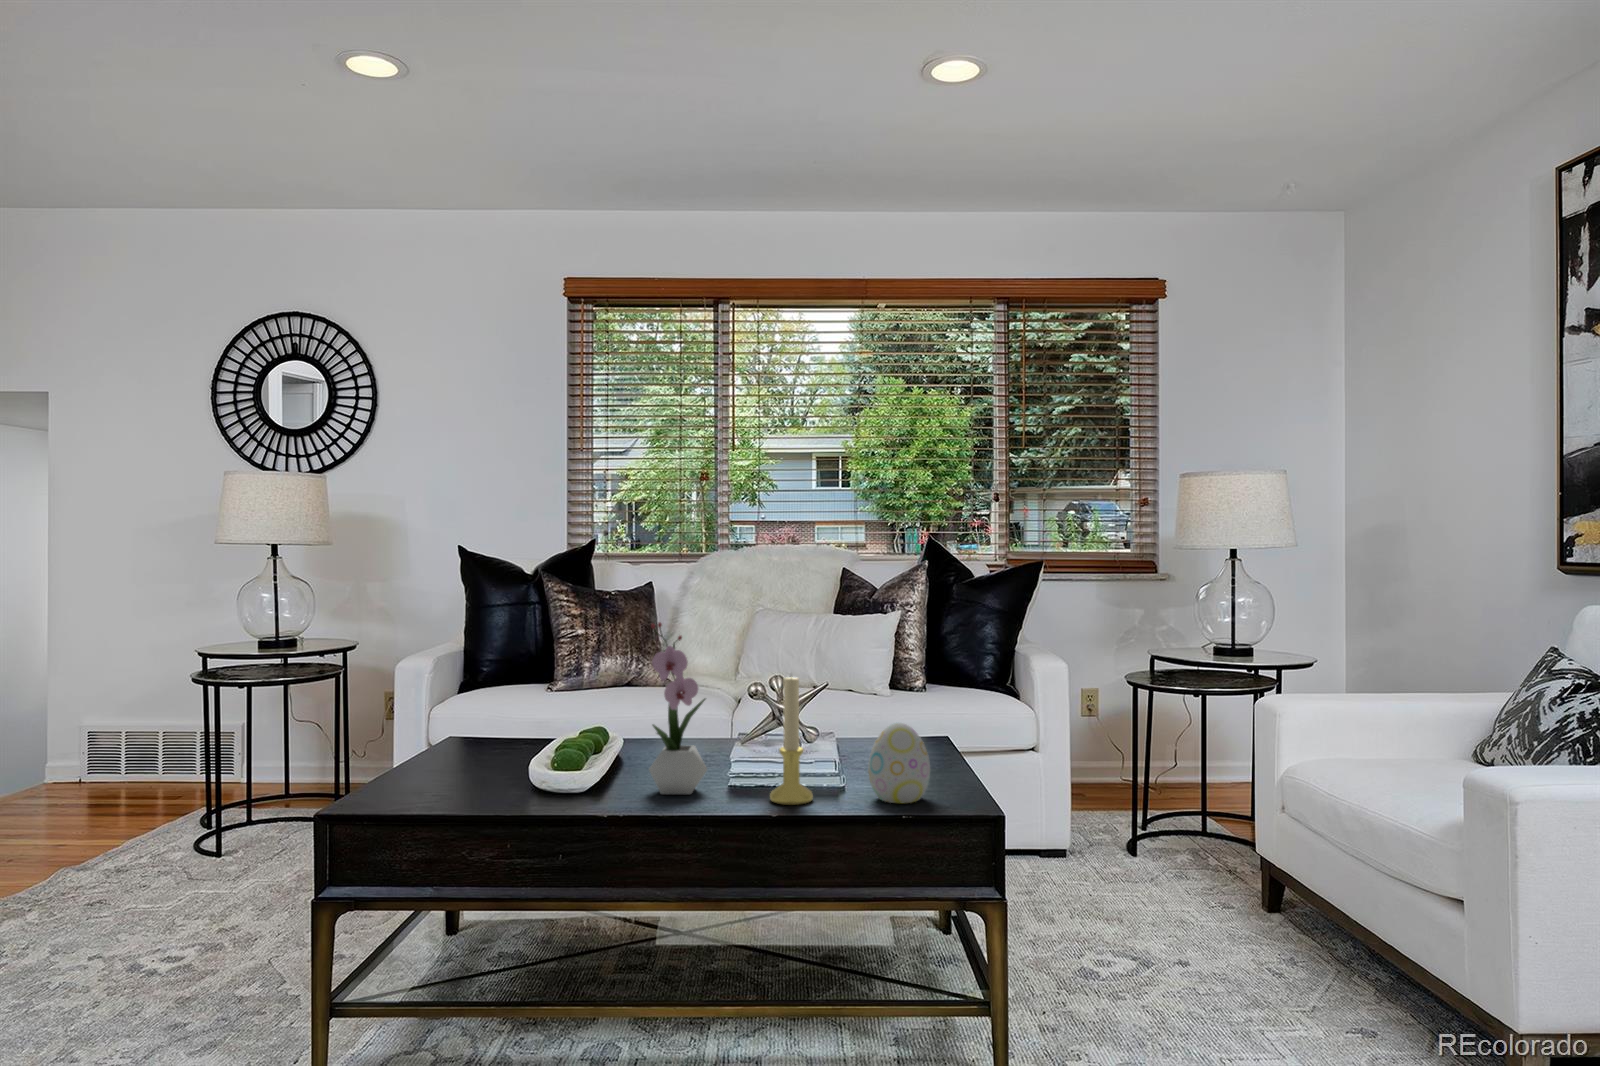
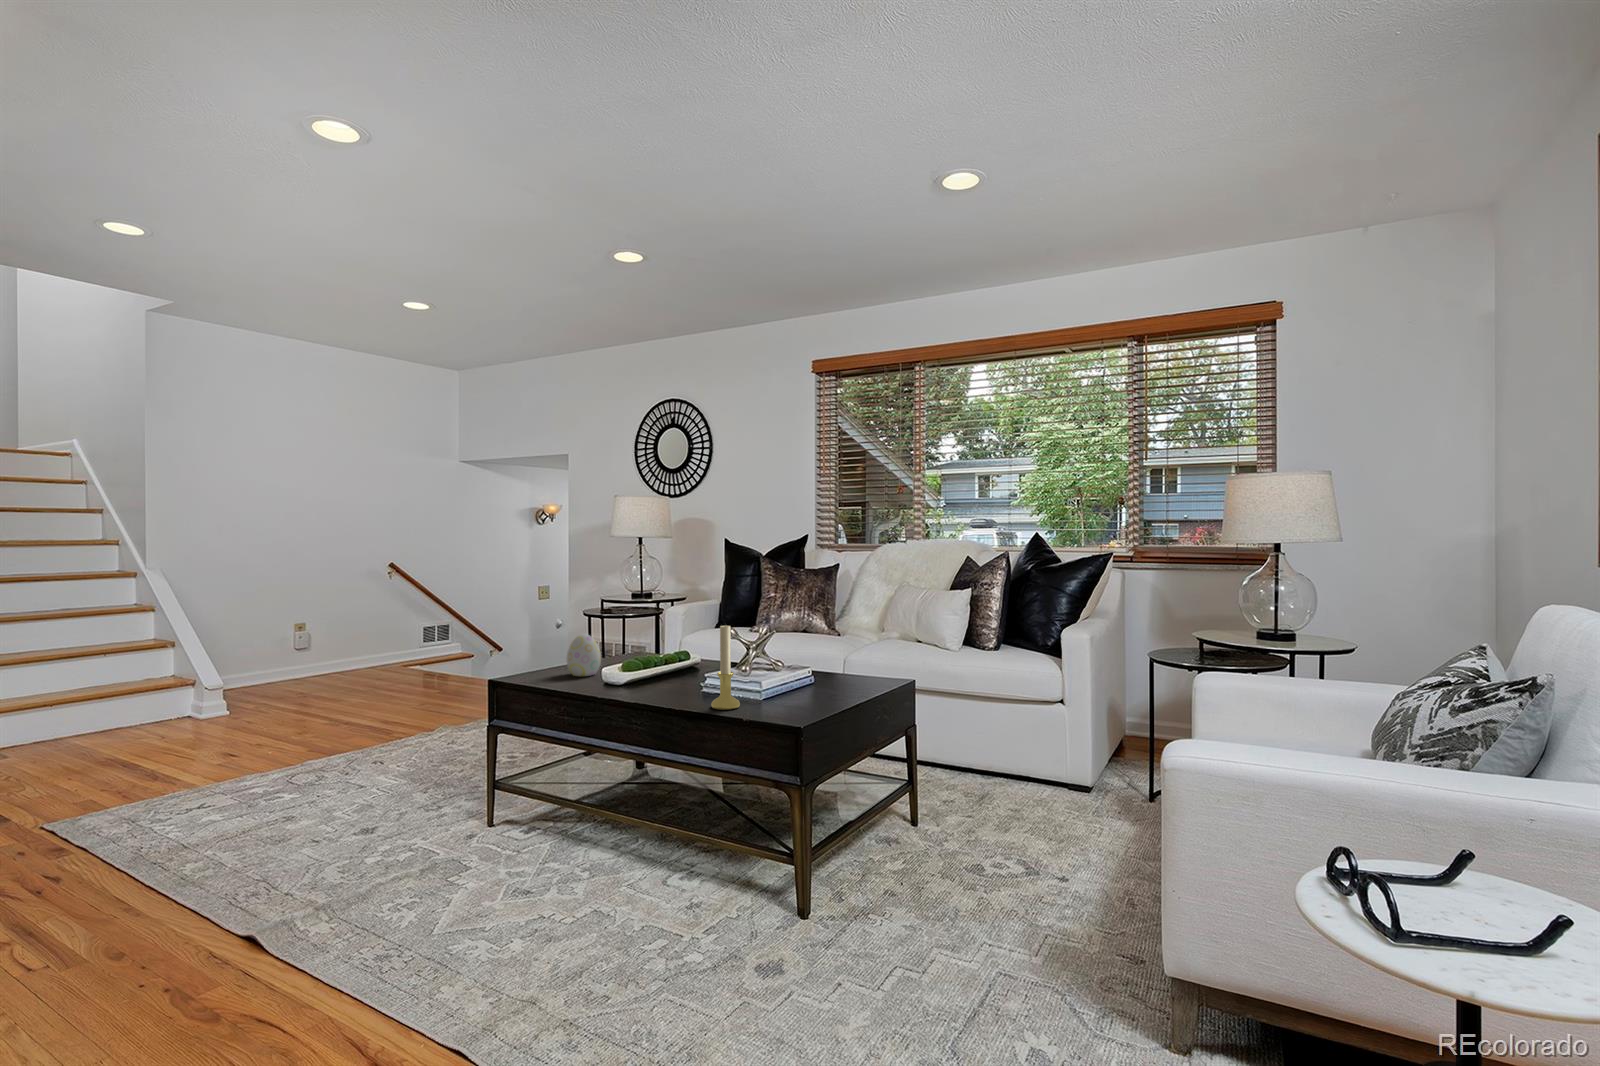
flower arrangement: present [649,622,707,794] -> none [654,586,703,696]
decorative egg: present [868,723,930,803] -> present [567,634,601,676]

